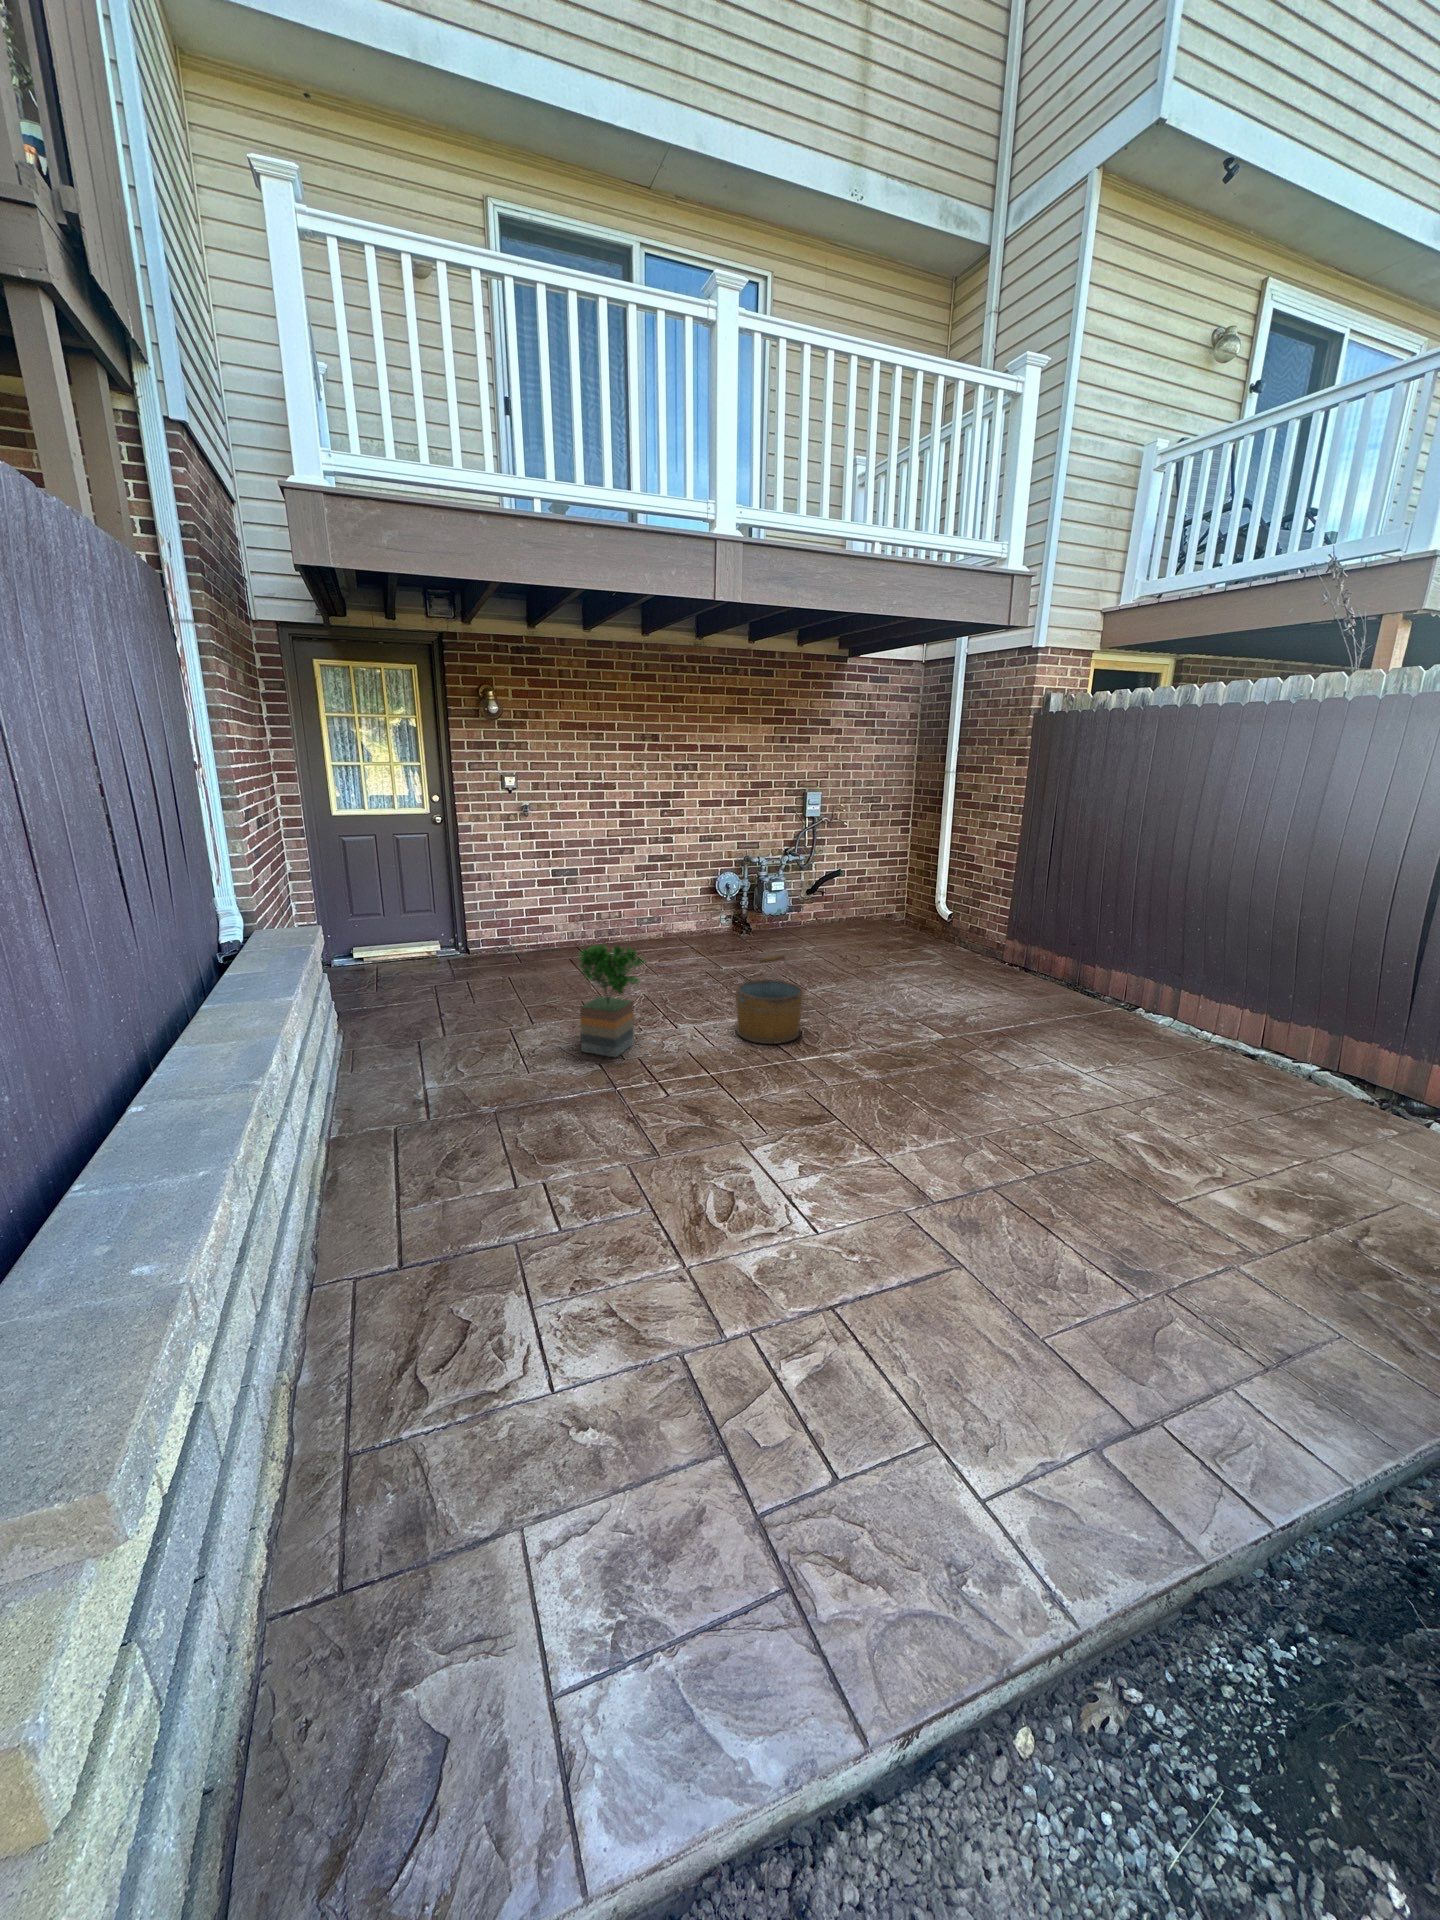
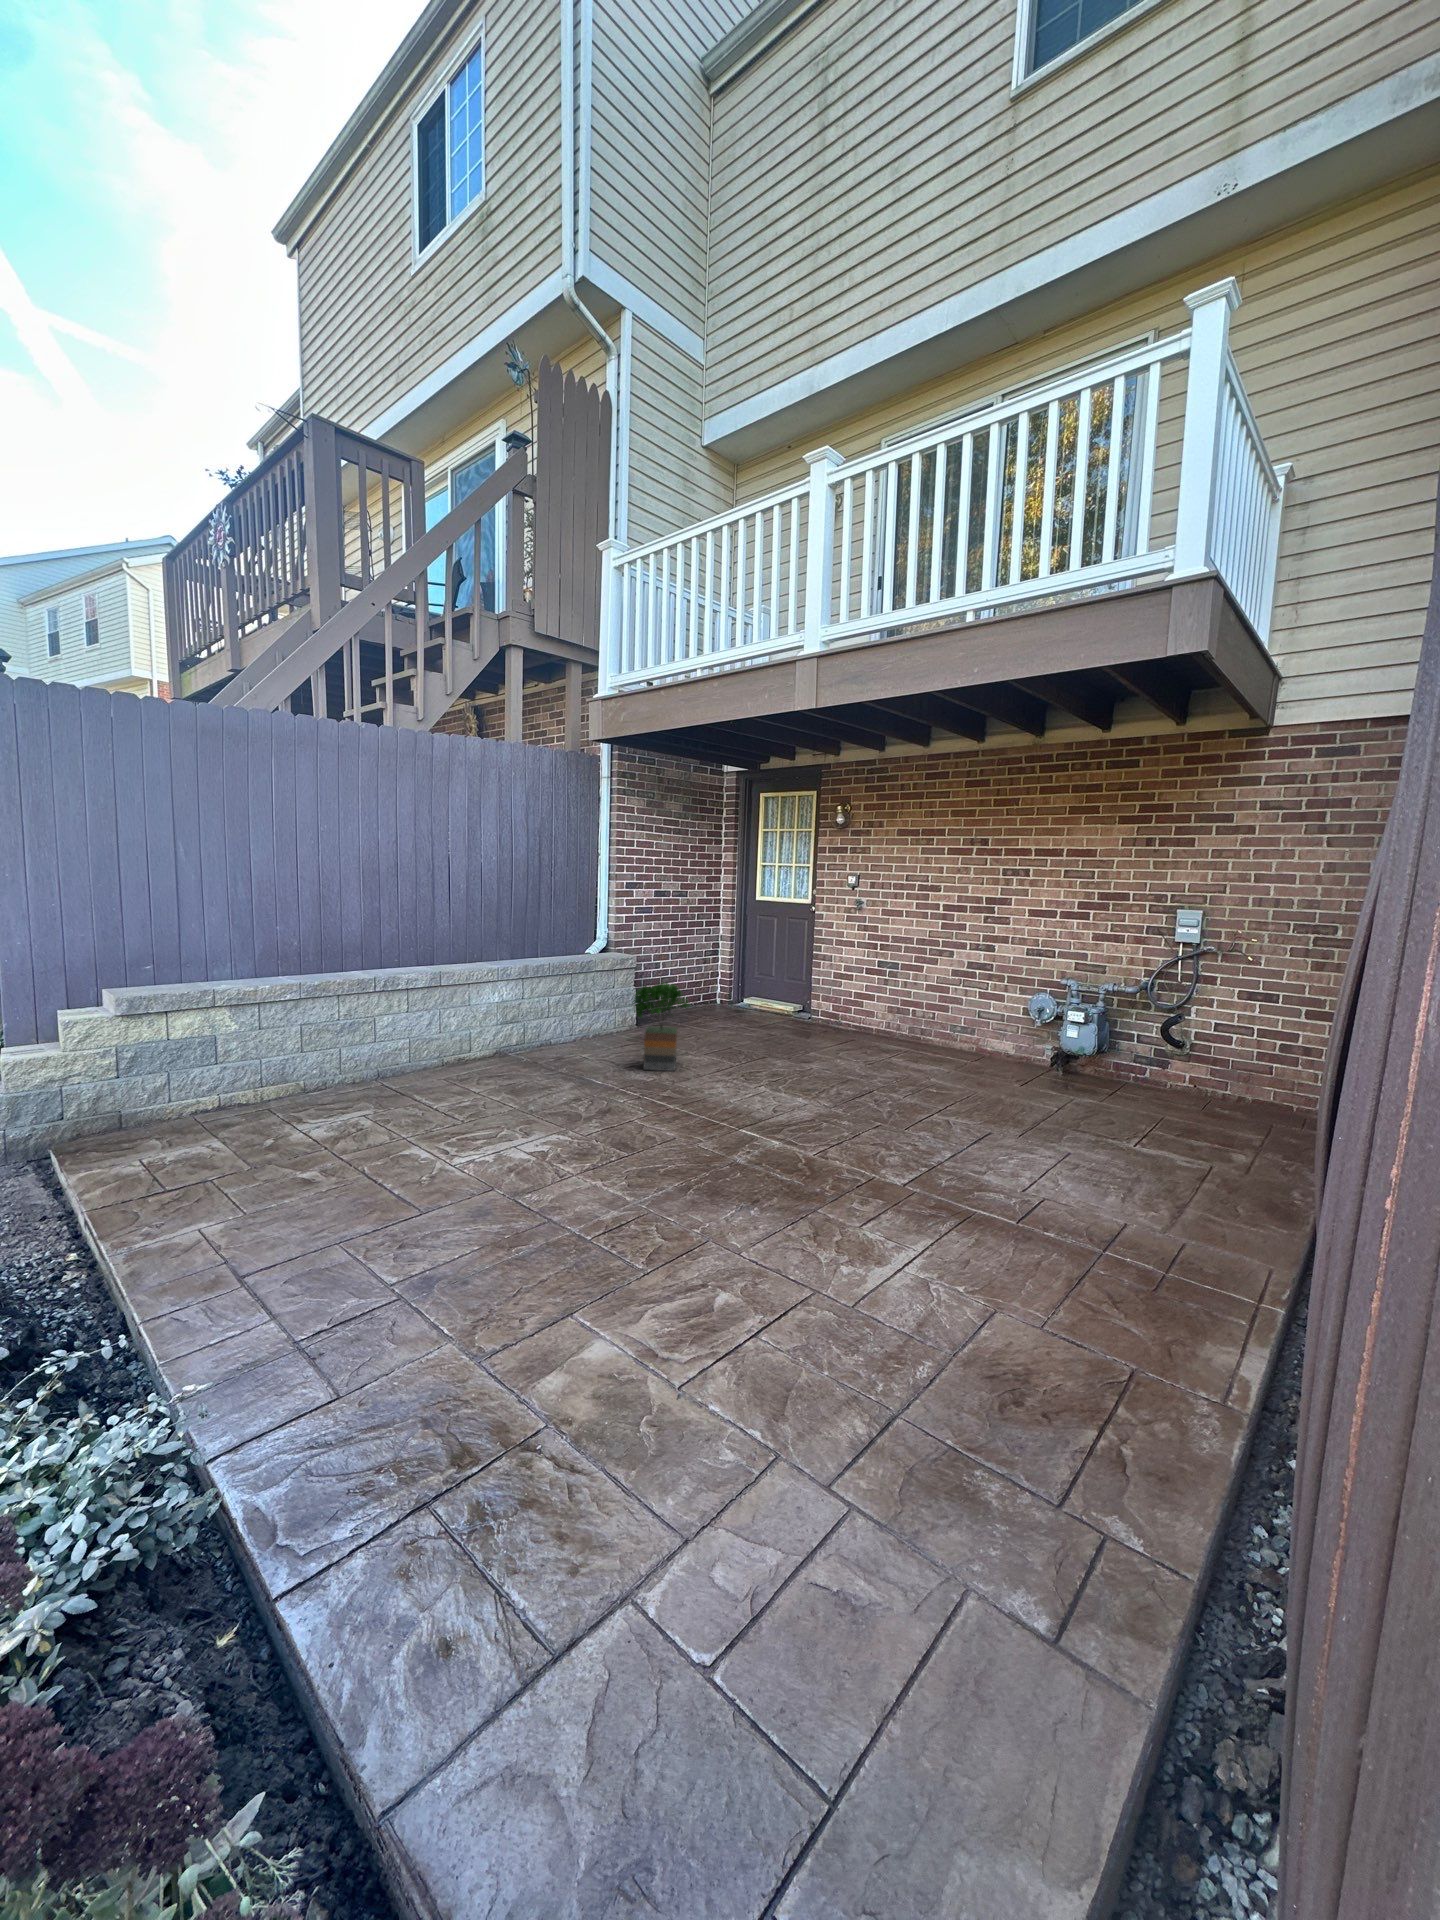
bucket: present [736,955,803,1044] -> none [719,1022,784,1108]

